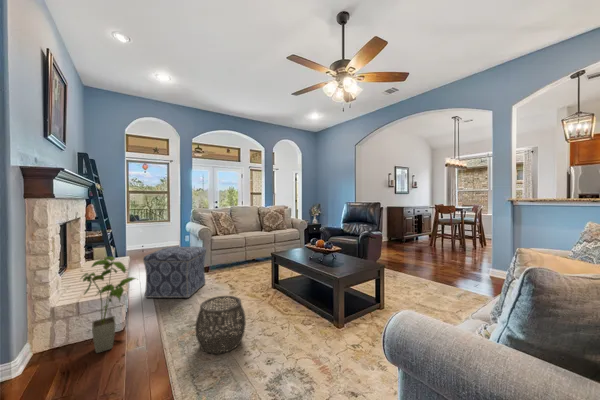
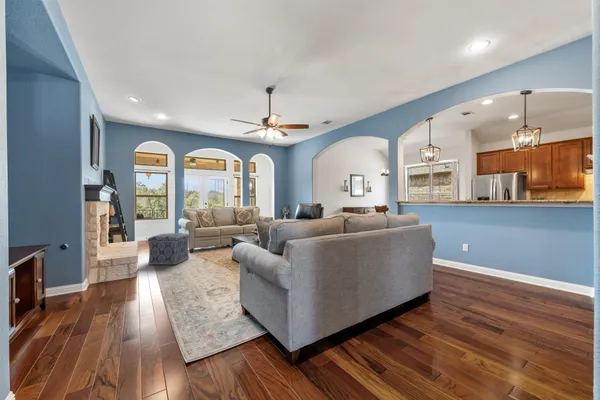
house plant: present [82,257,135,353] -> none [114,233,145,285]
woven basket: present [195,296,246,354] -> none [175,256,204,284]

